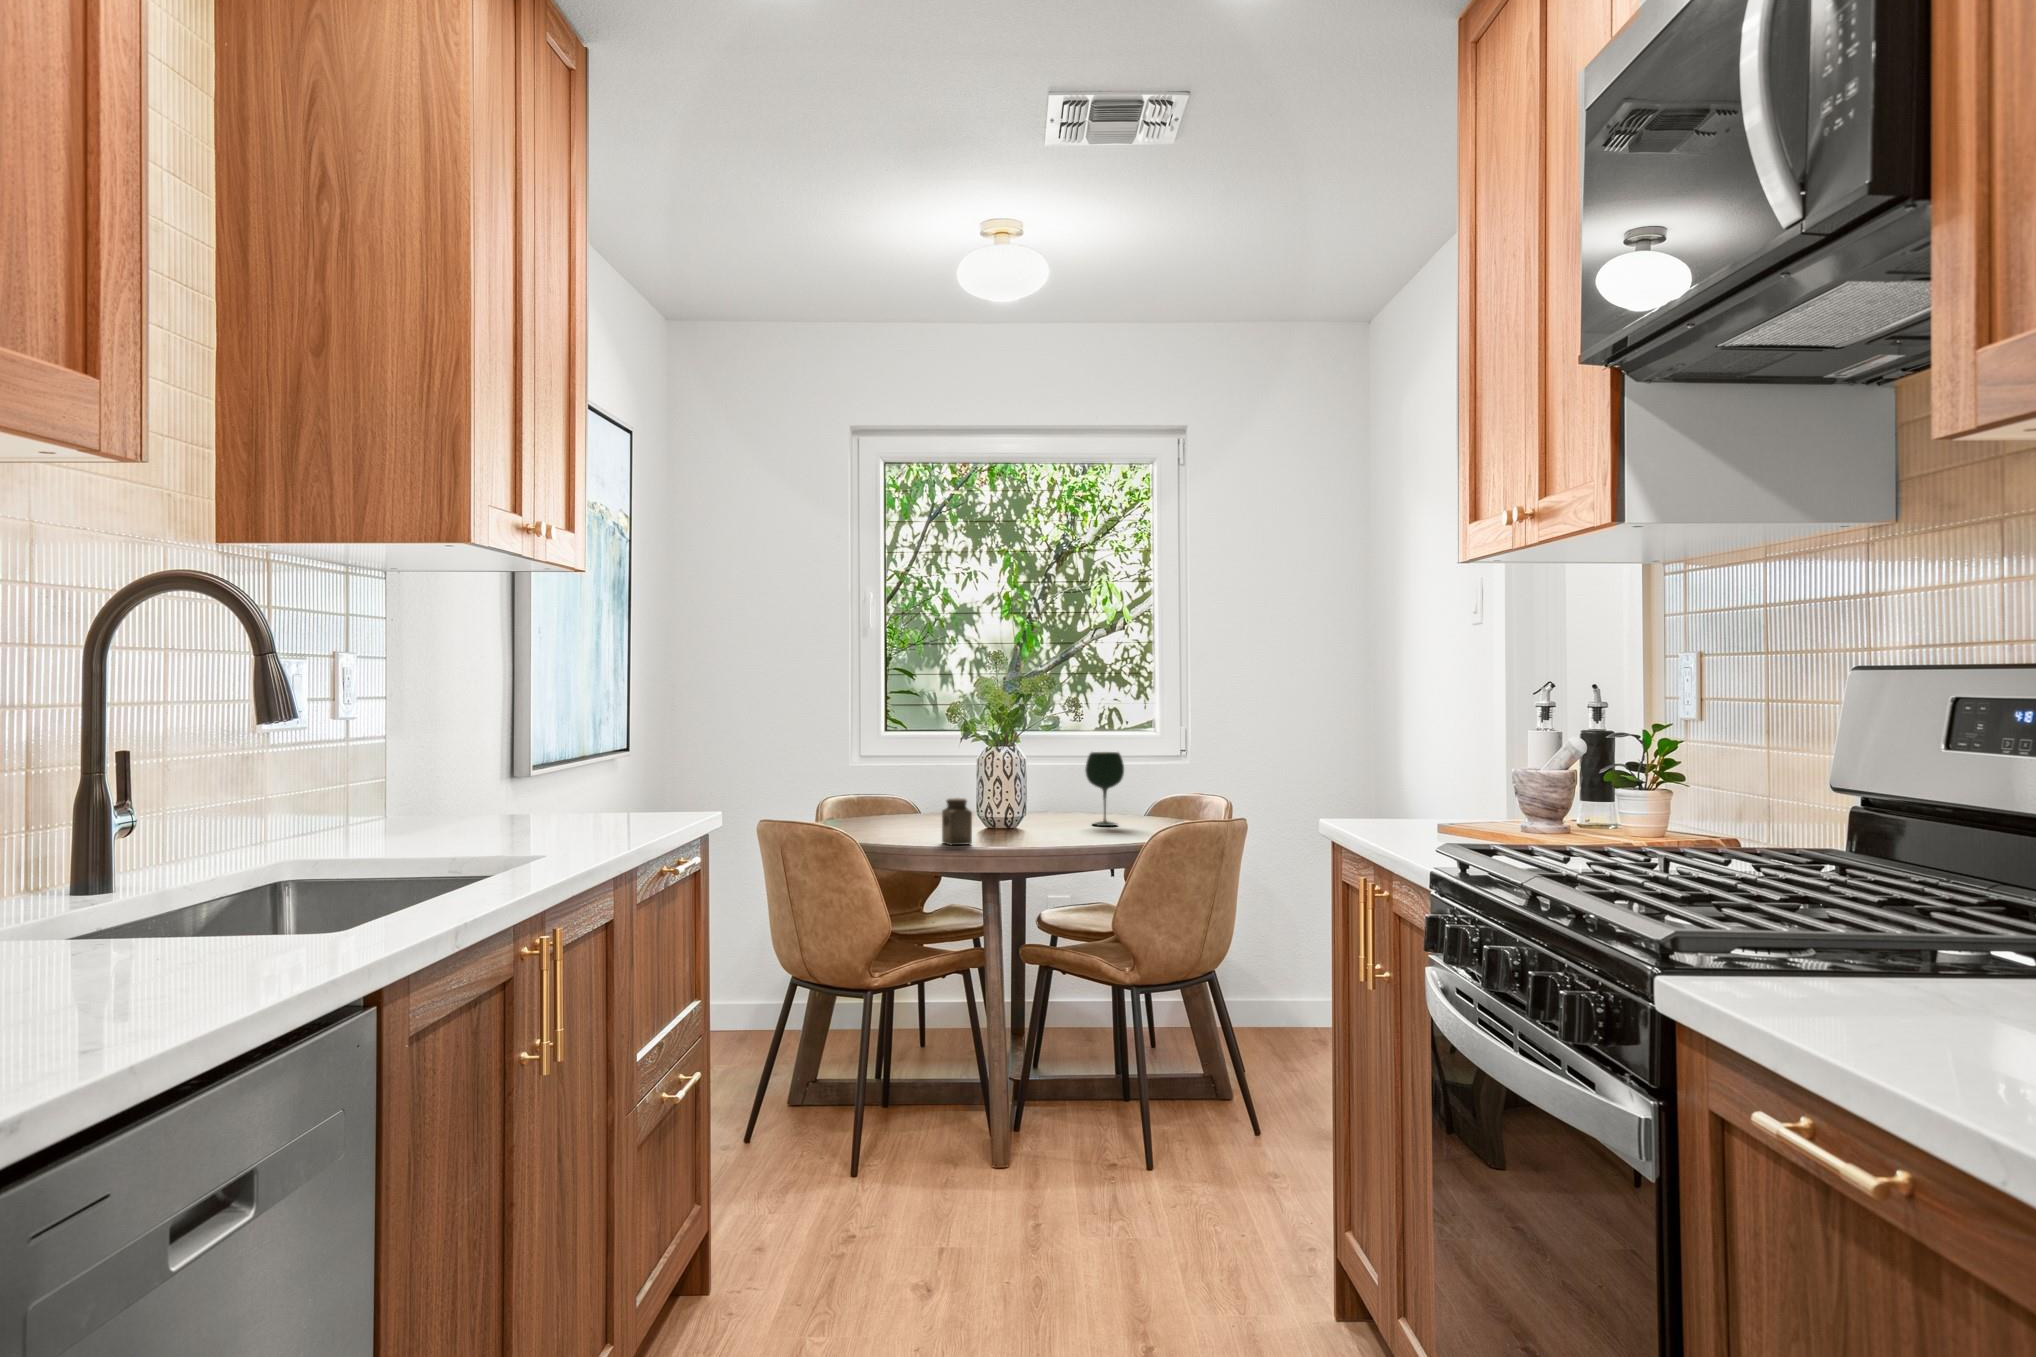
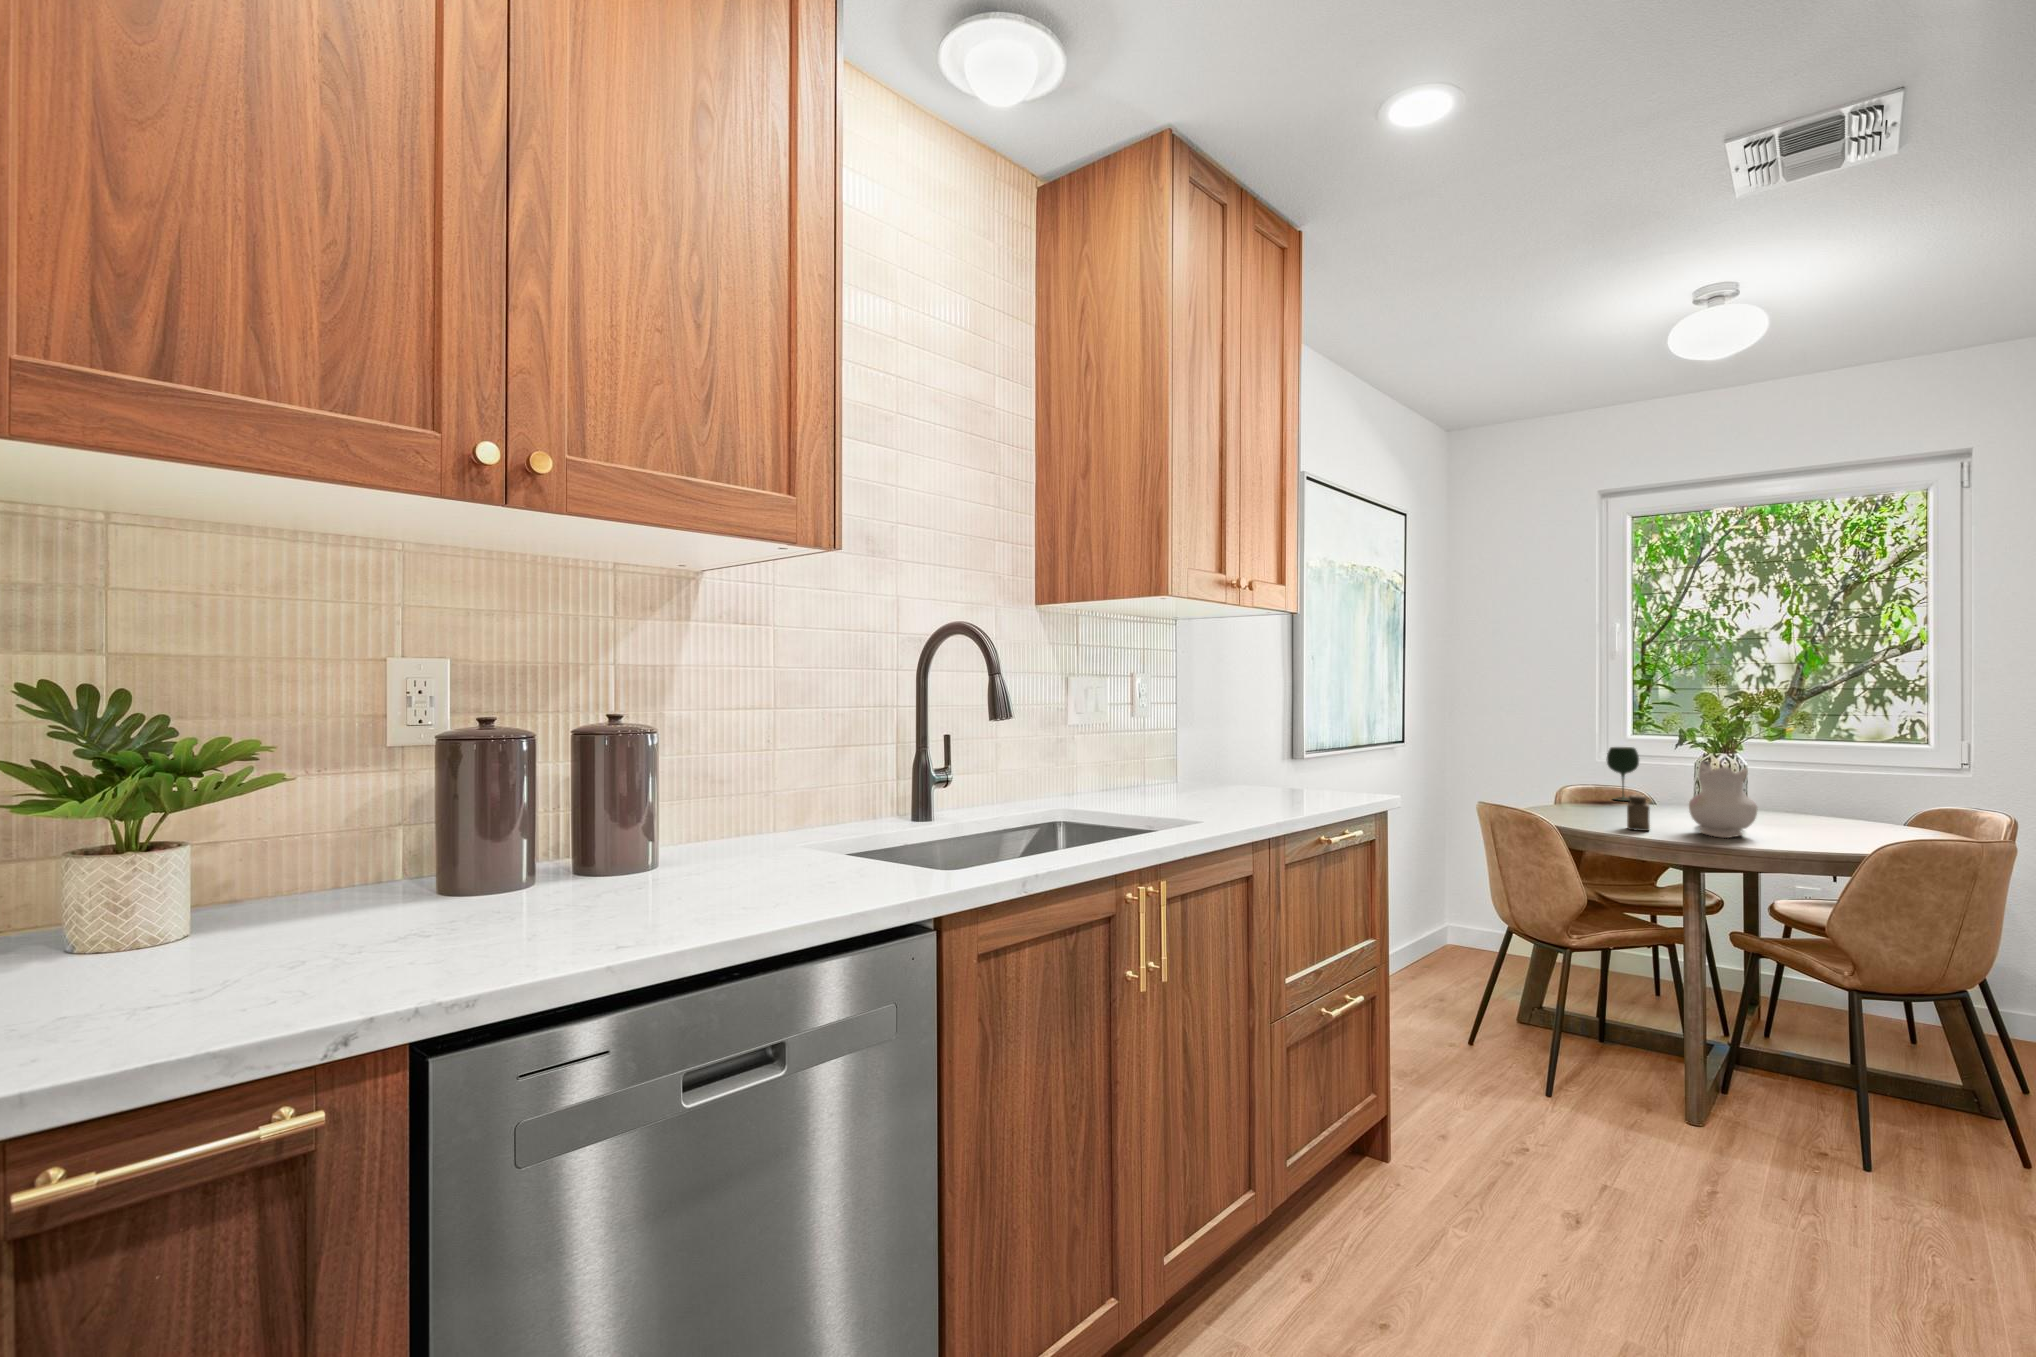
ceramic pitcher: none [1006,748,1076,843] -> present [1689,760,1758,838]
wine glass: present [1085,752,1124,826] -> present [1606,747,1639,801]

